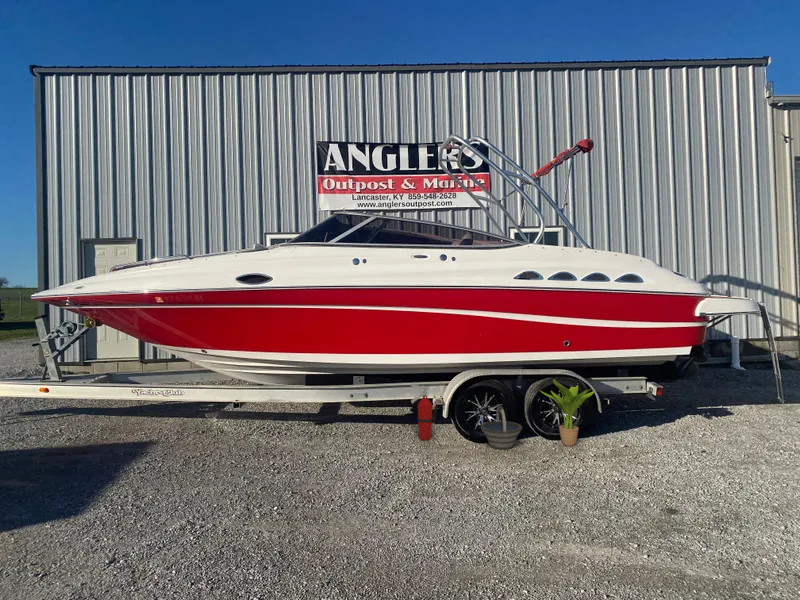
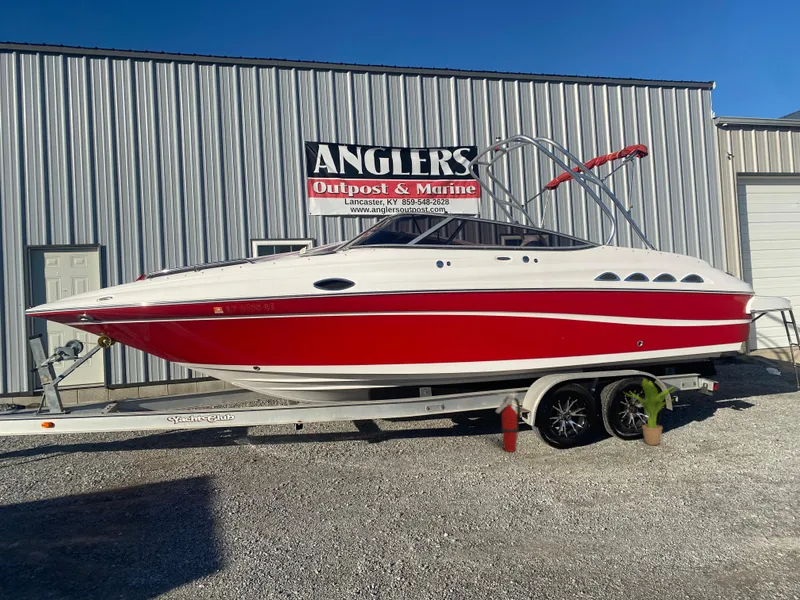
bucket: present [481,406,522,449] -> none [570,410,615,454]

